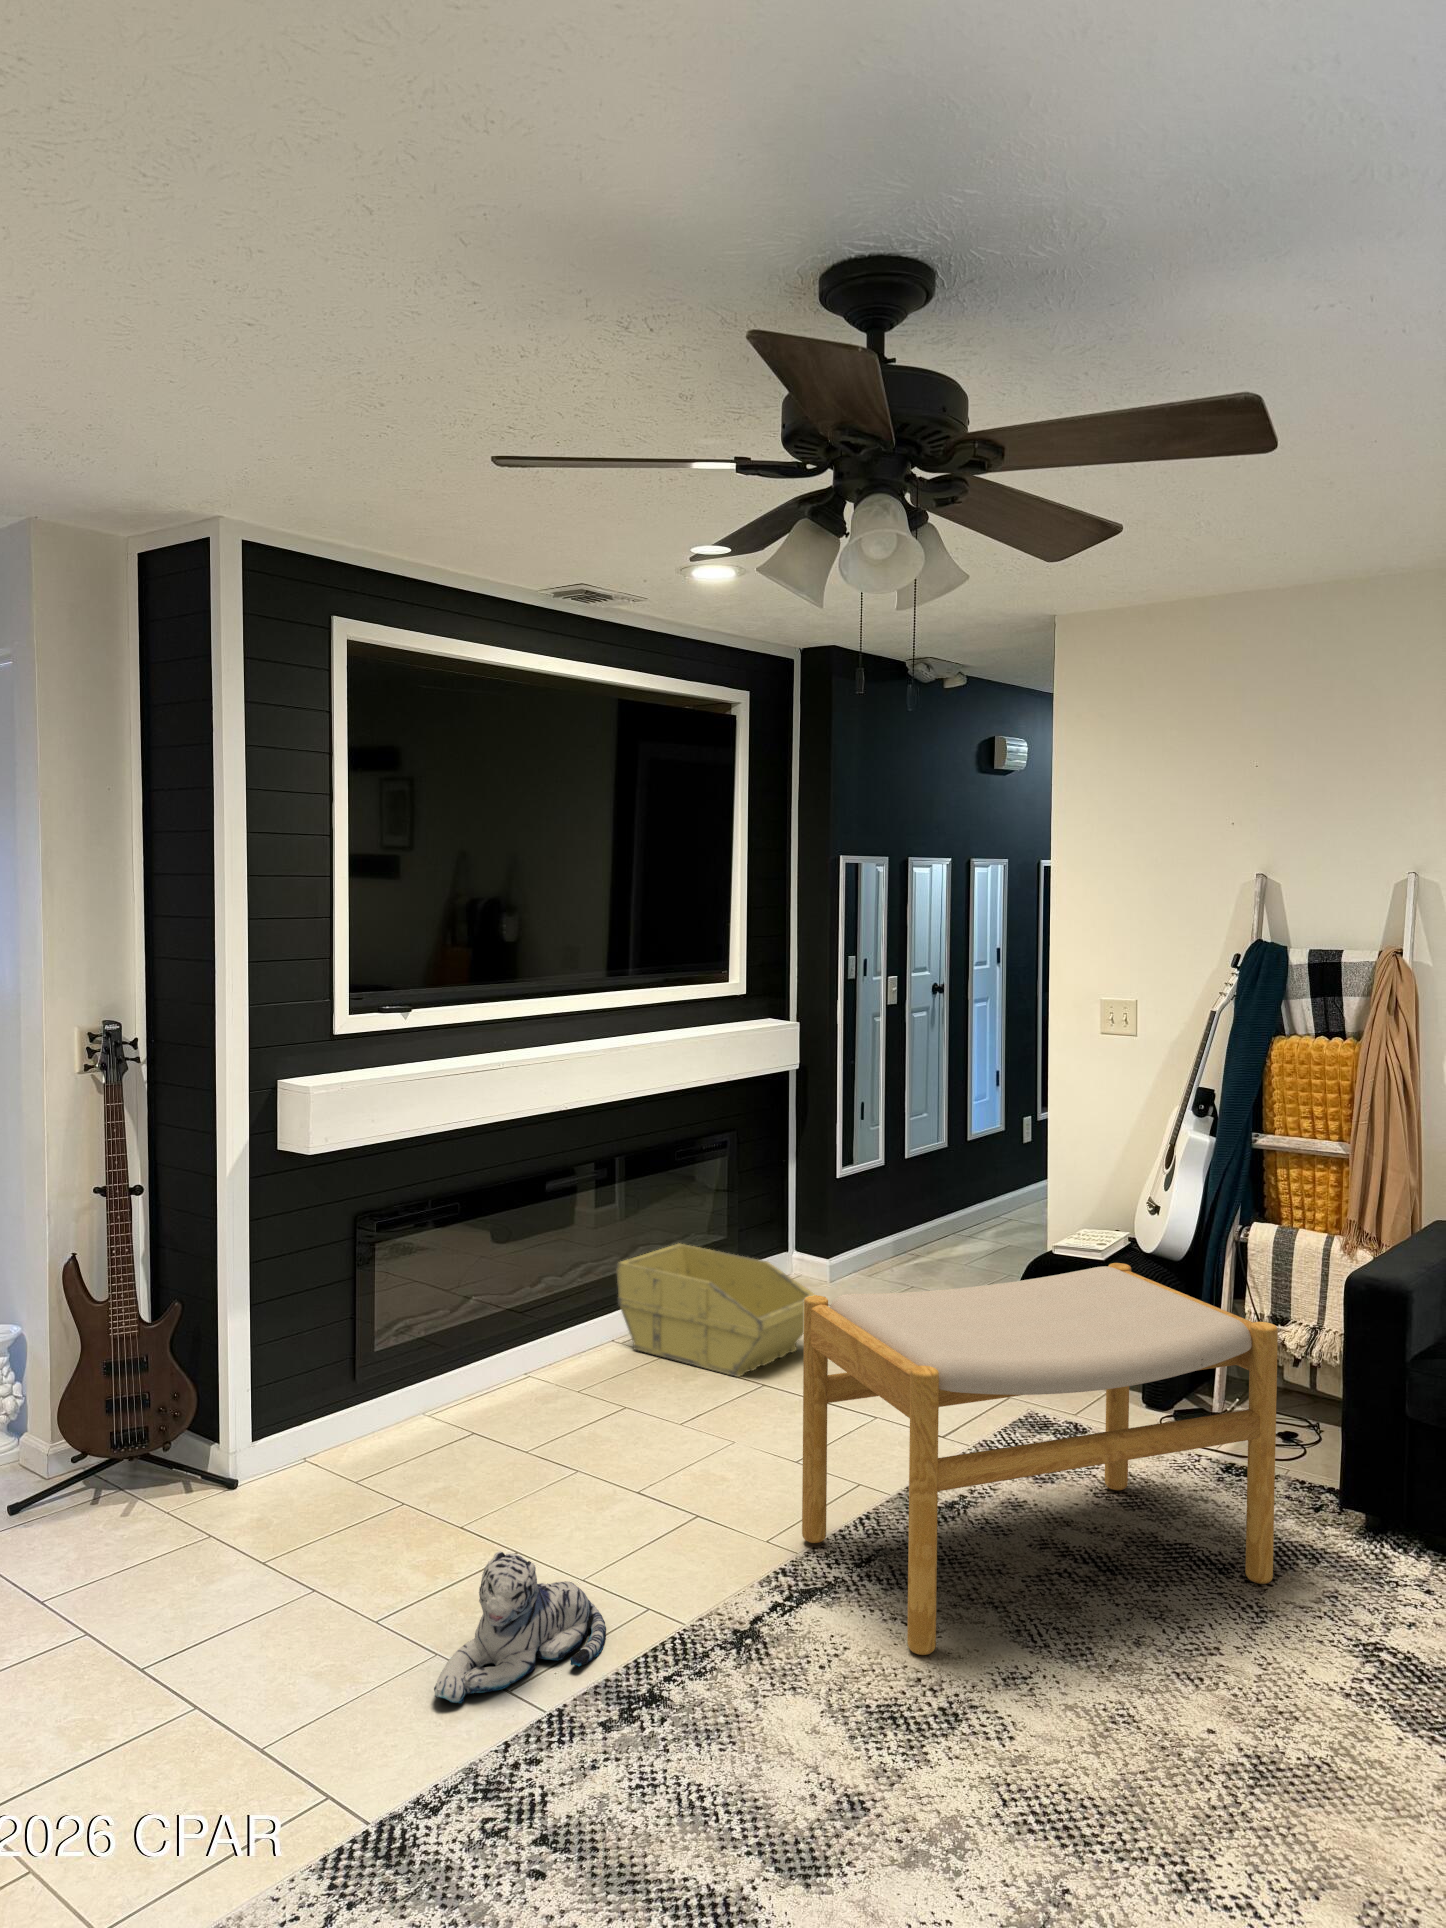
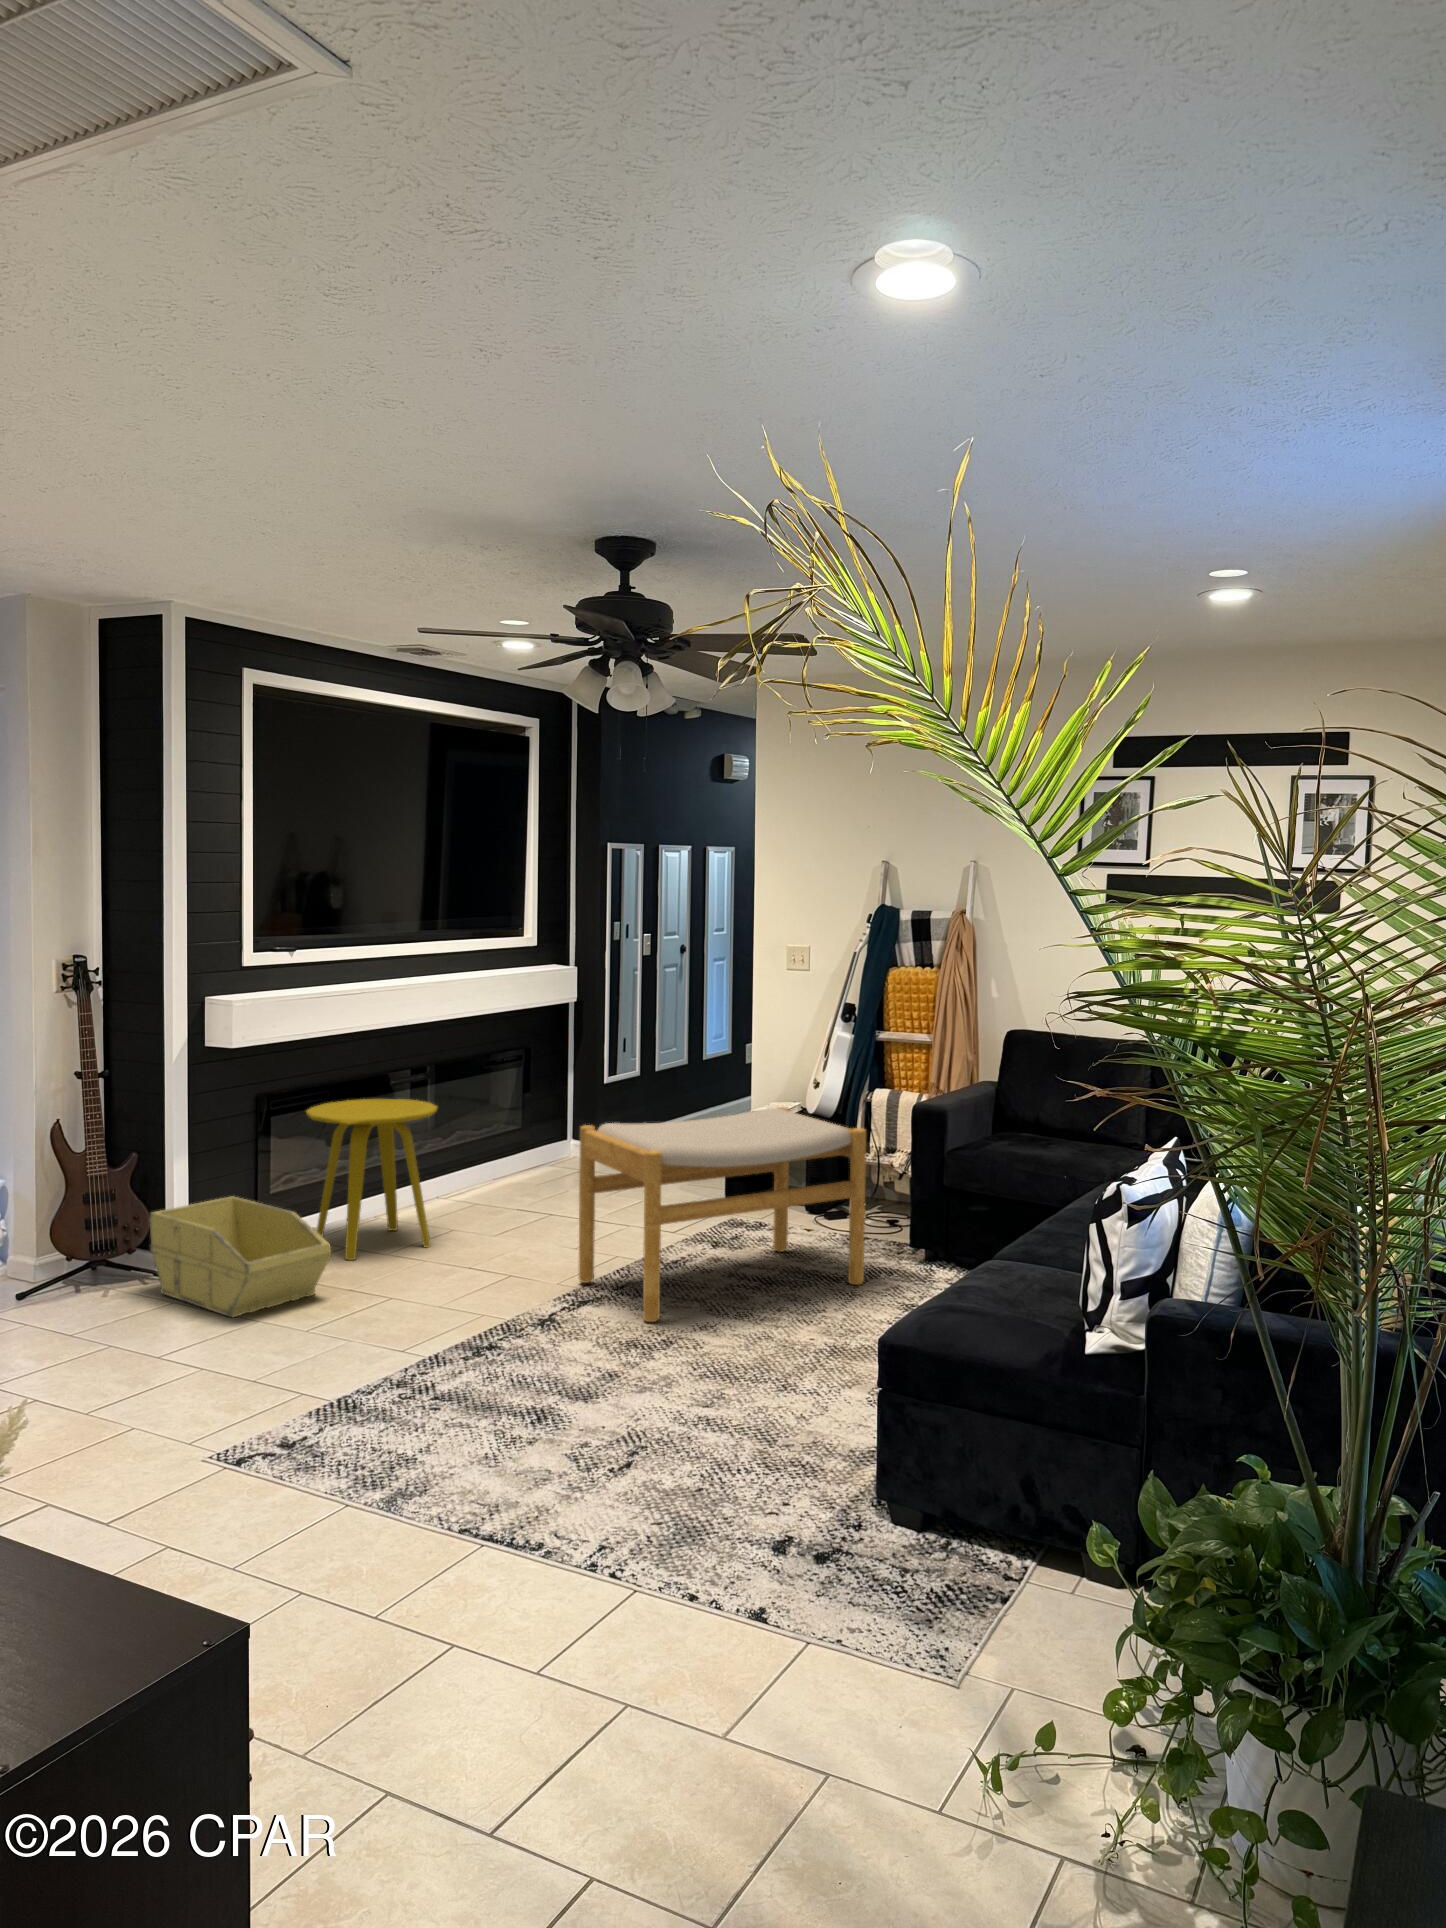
side table: none [420,1216,602,1462] -> present [306,1099,437,1260]
storage bin: present [616,1244,814,1377] -> present [149,1196,331,1317]
plush toy: present [434,1551,606,1703] -> none [354,1271,457,1356]

